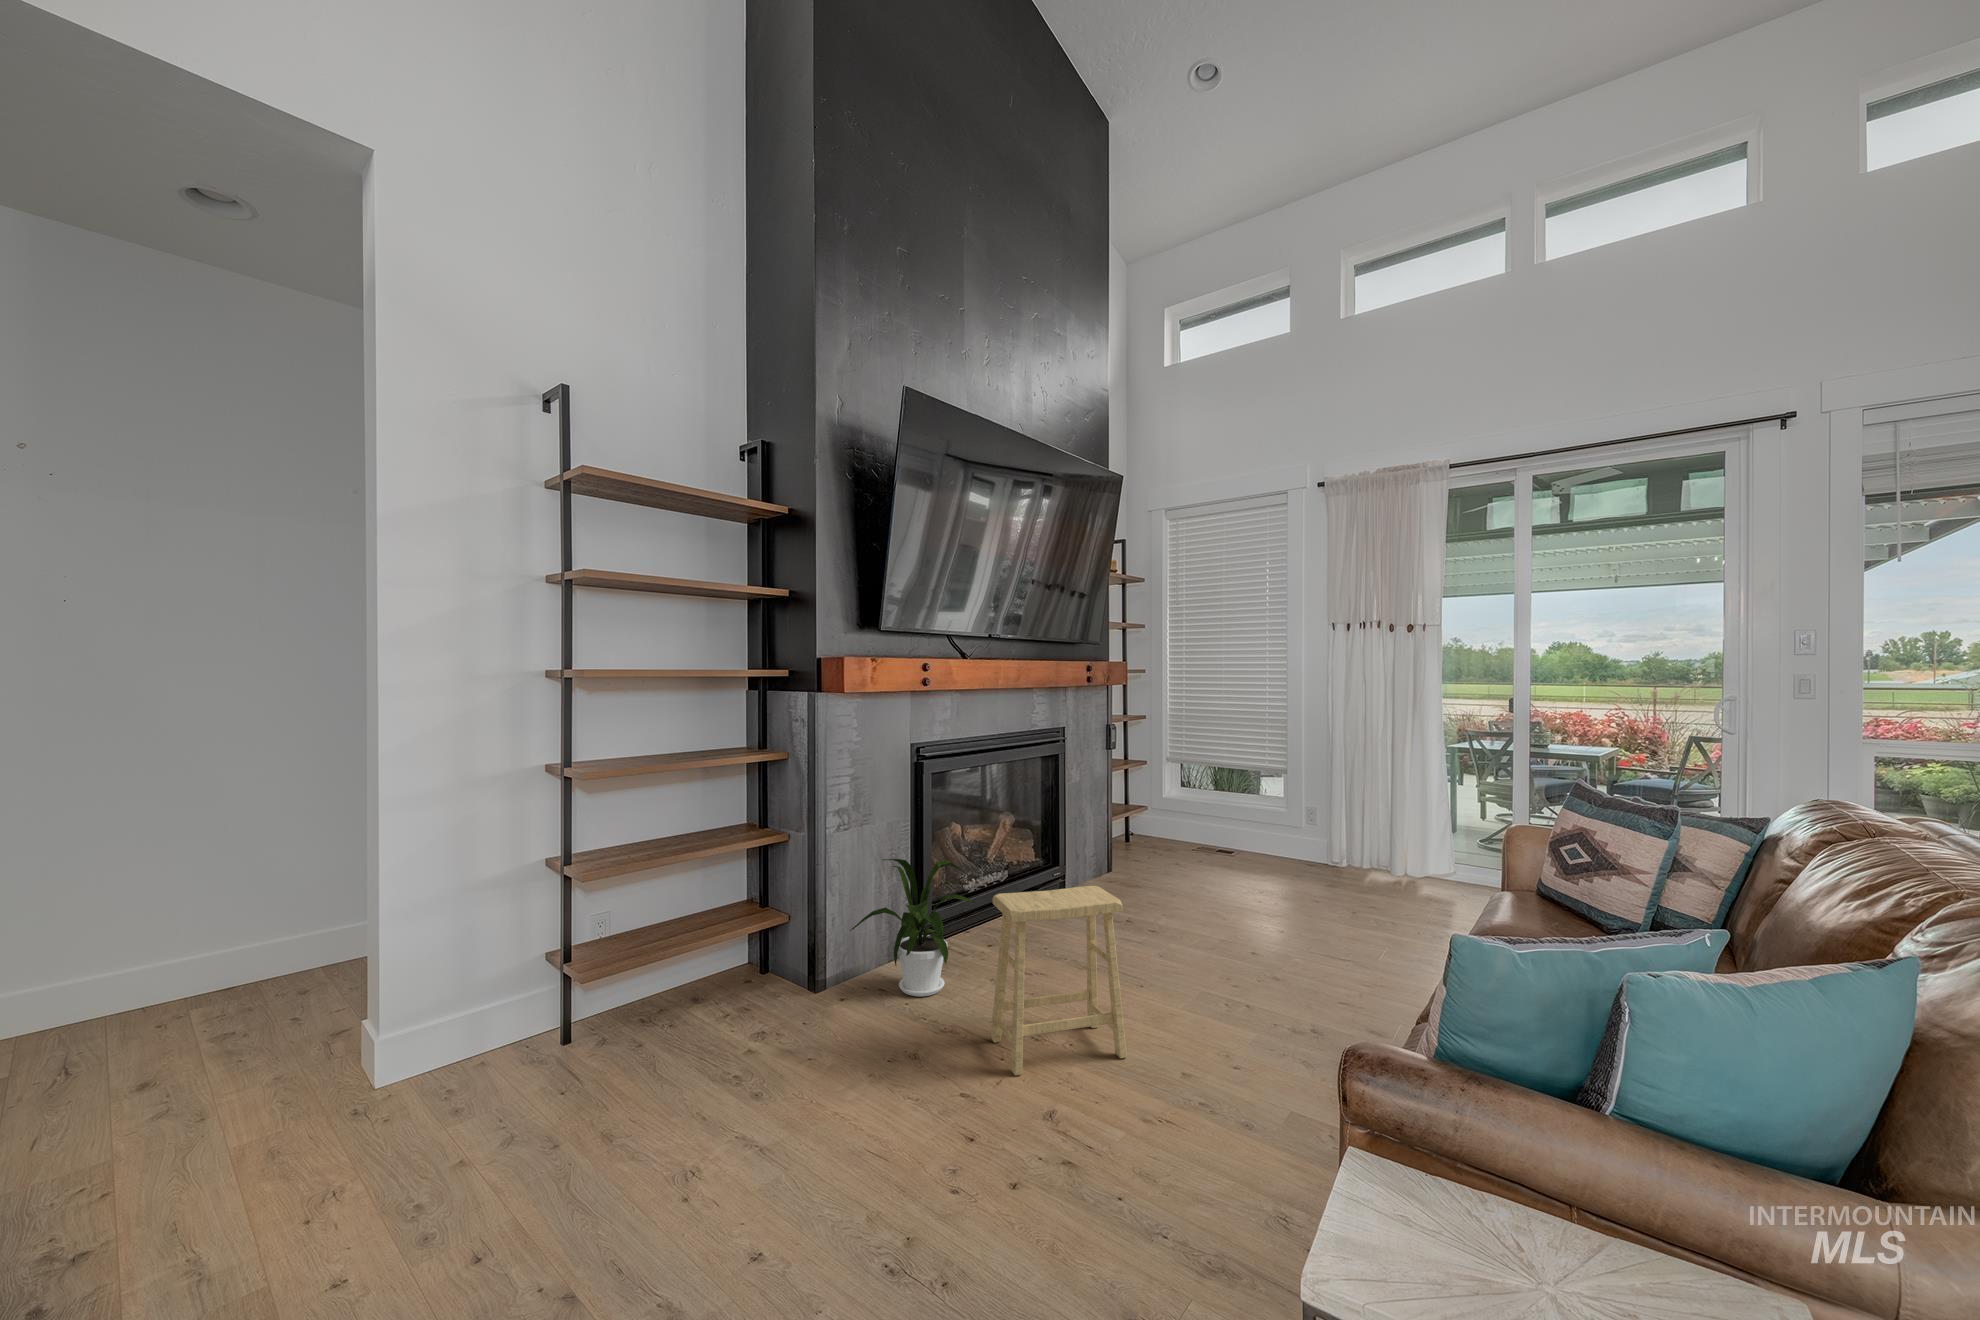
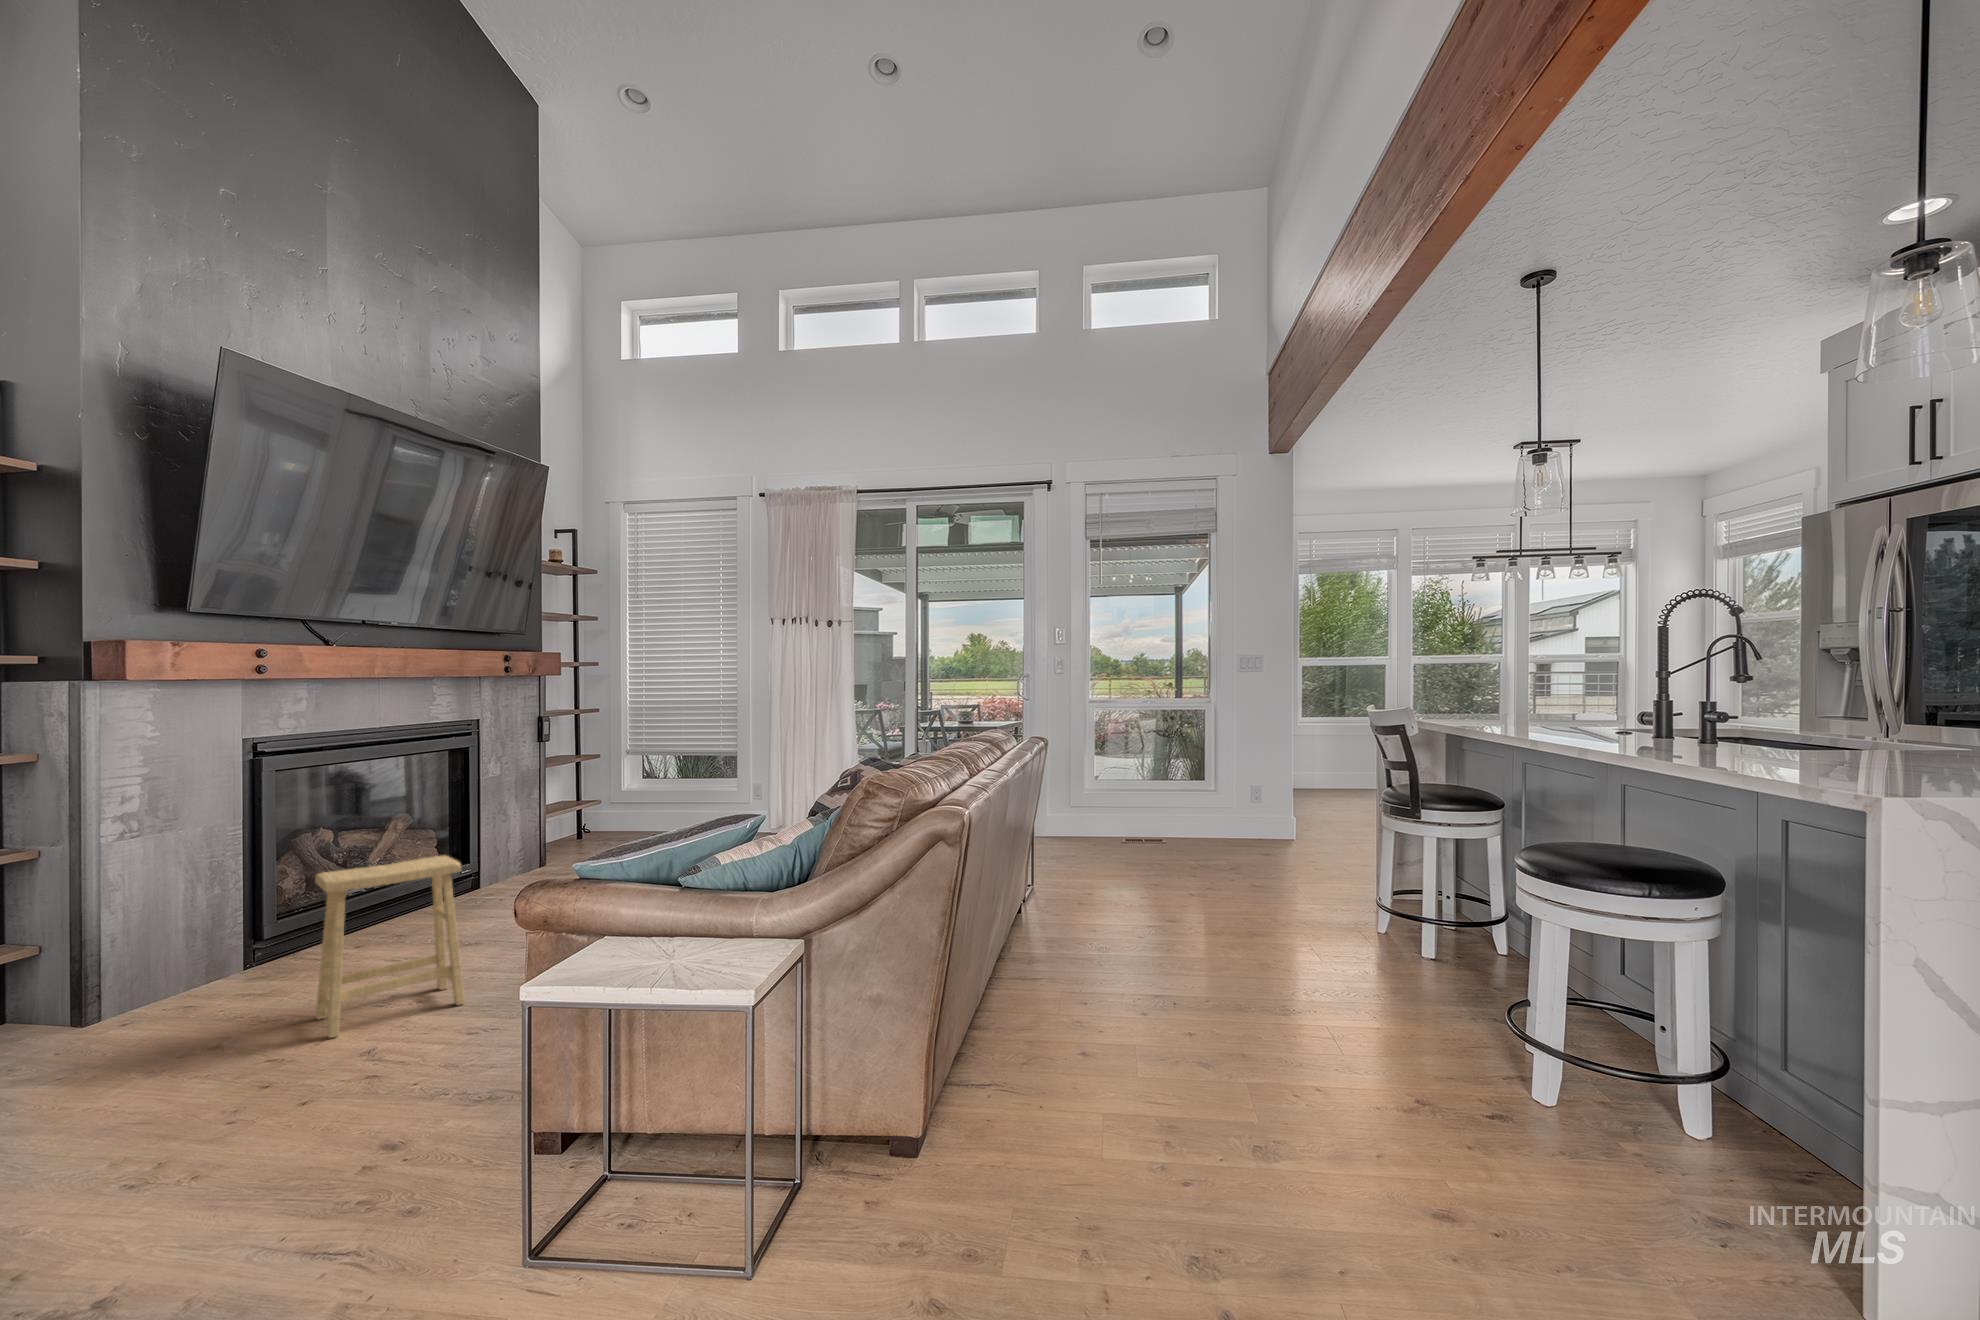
house plant: present [850,859,974,997] -> none [139,856,314,1003]

